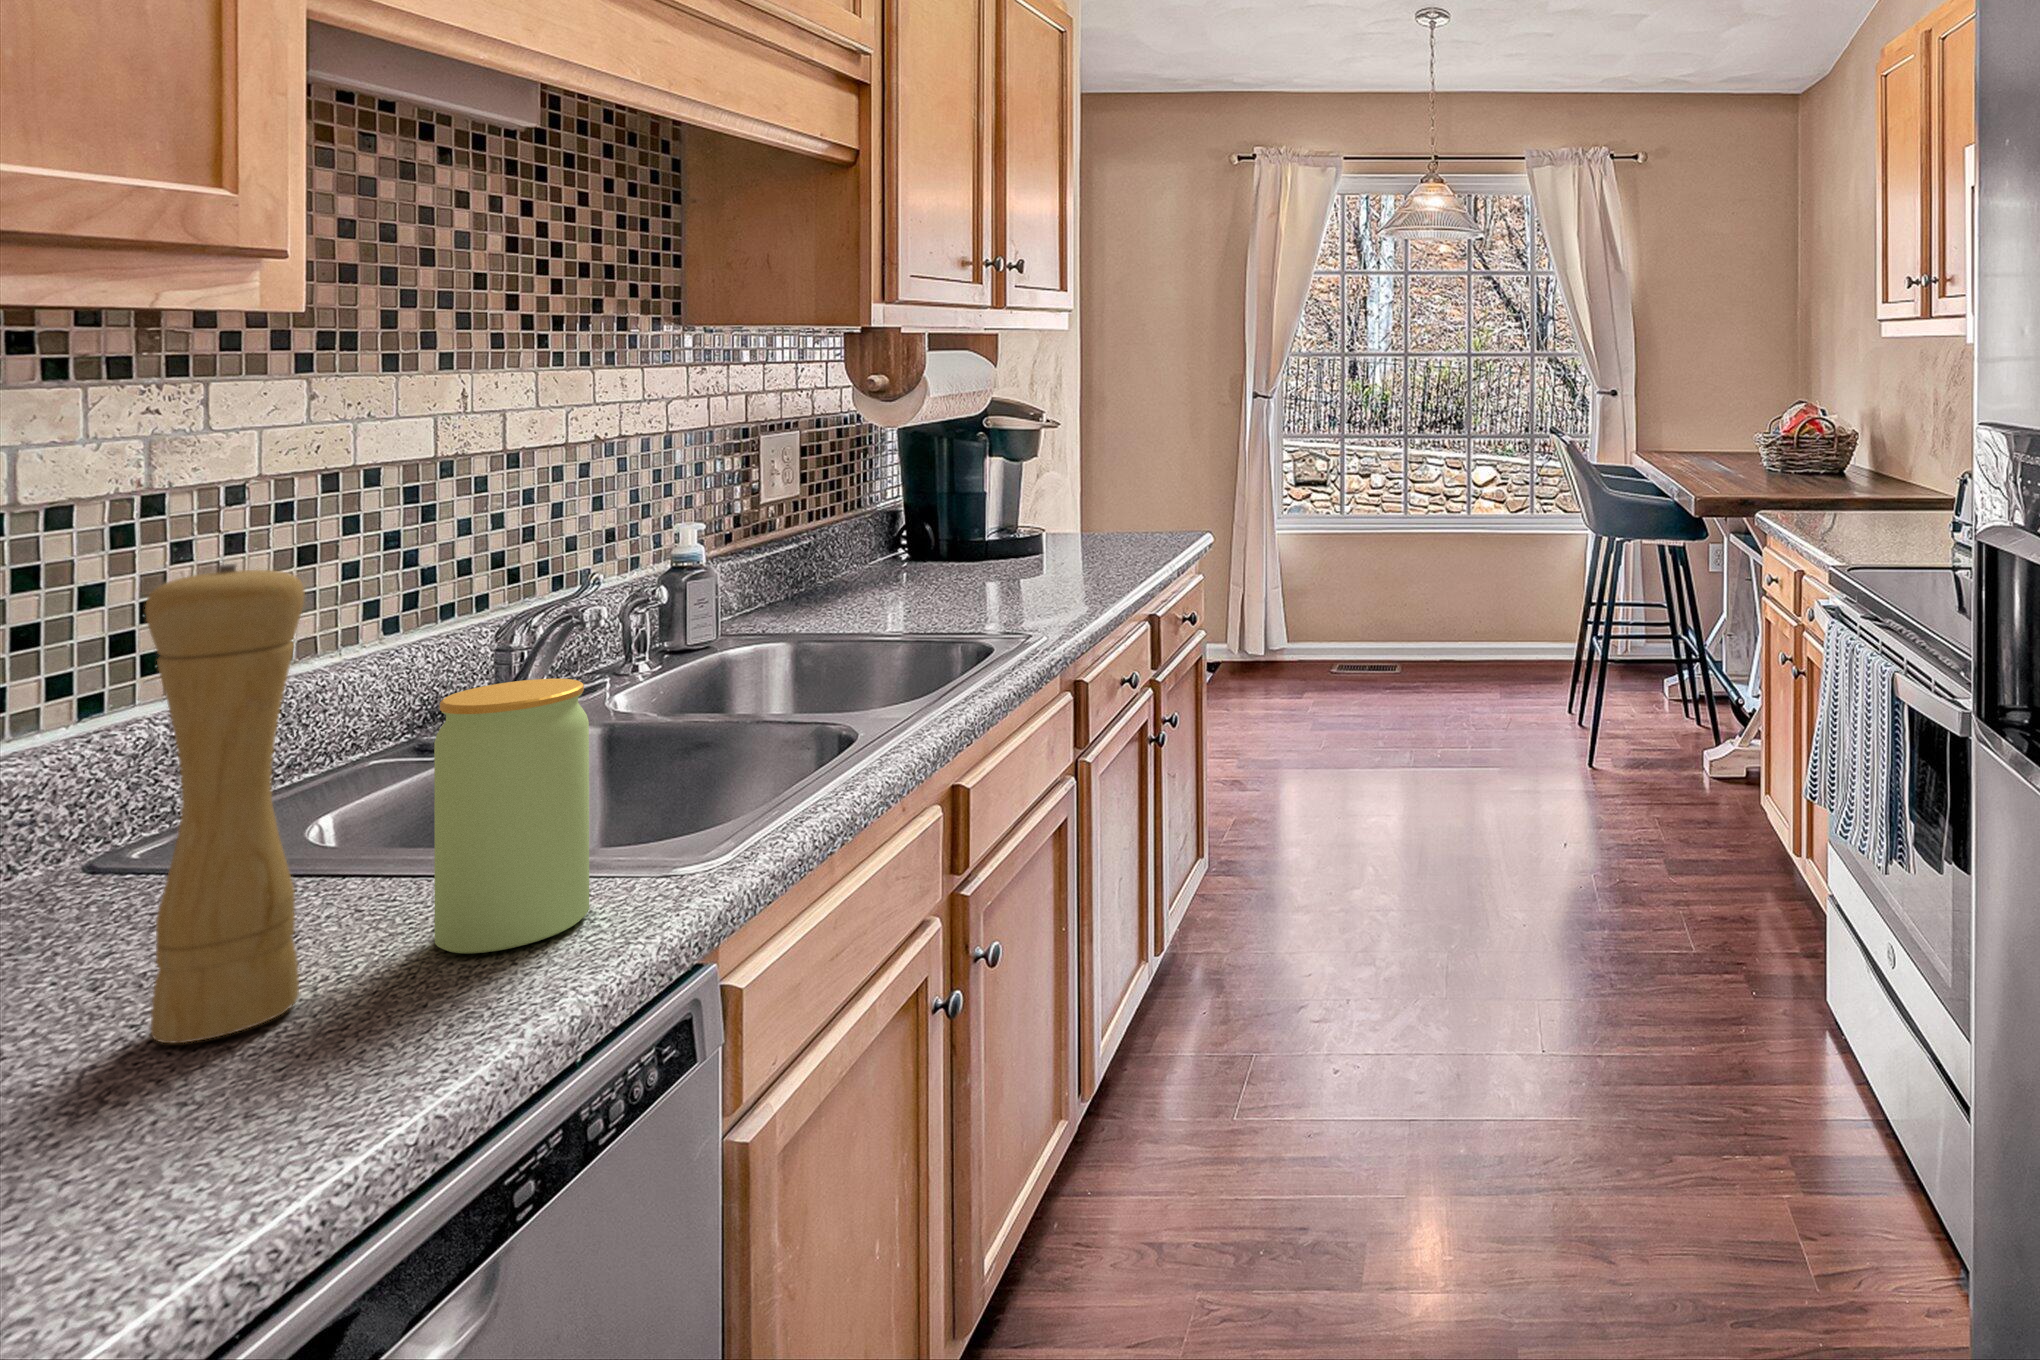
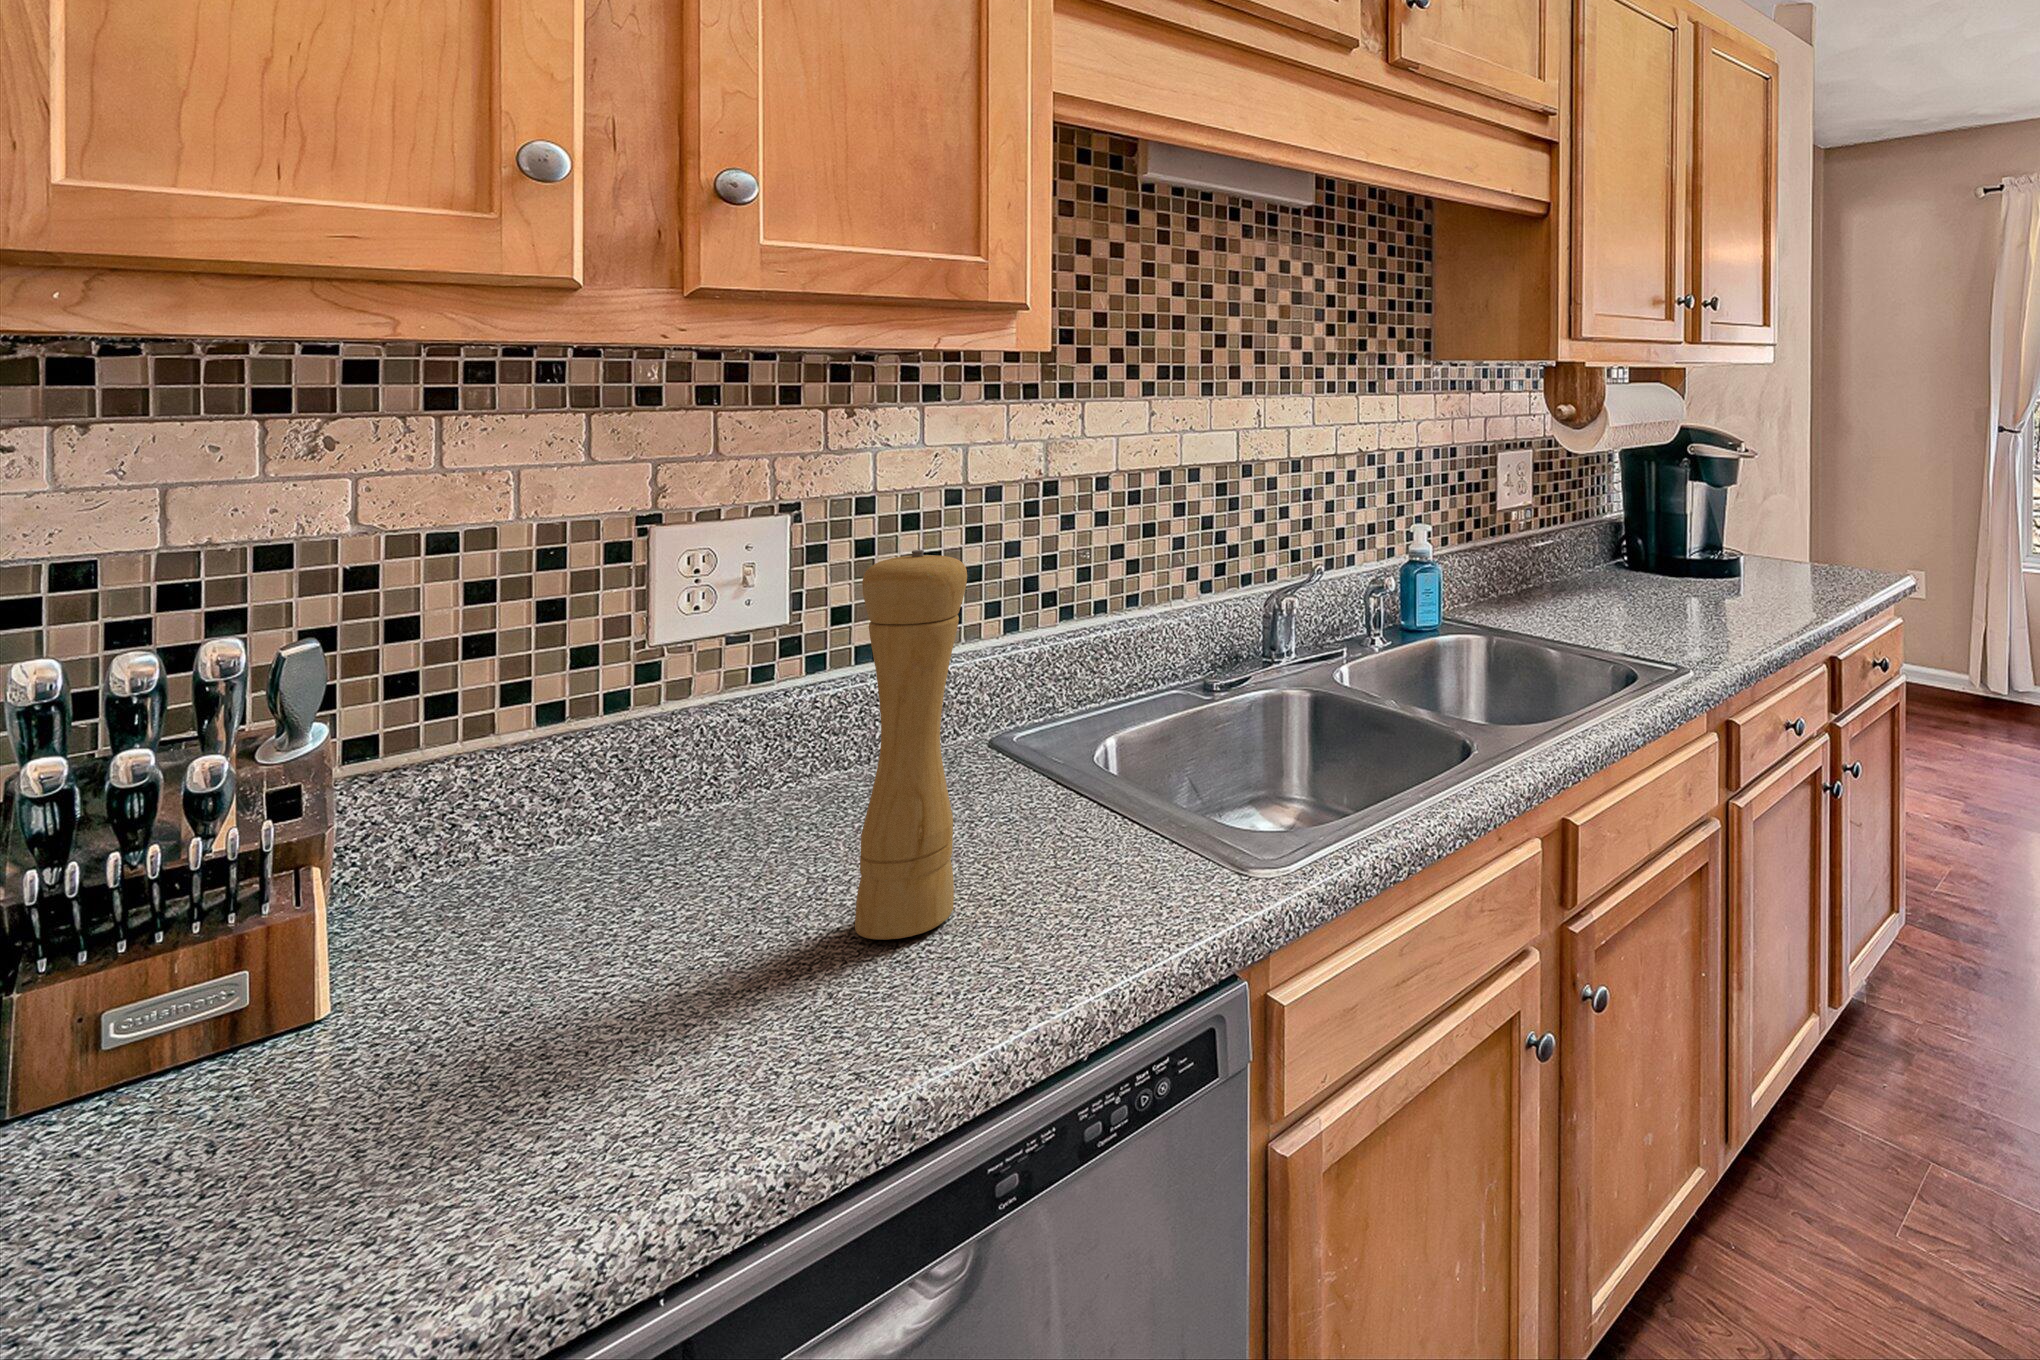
jar: present [434,679,589,953] -> none [1053,669,1172,915]

